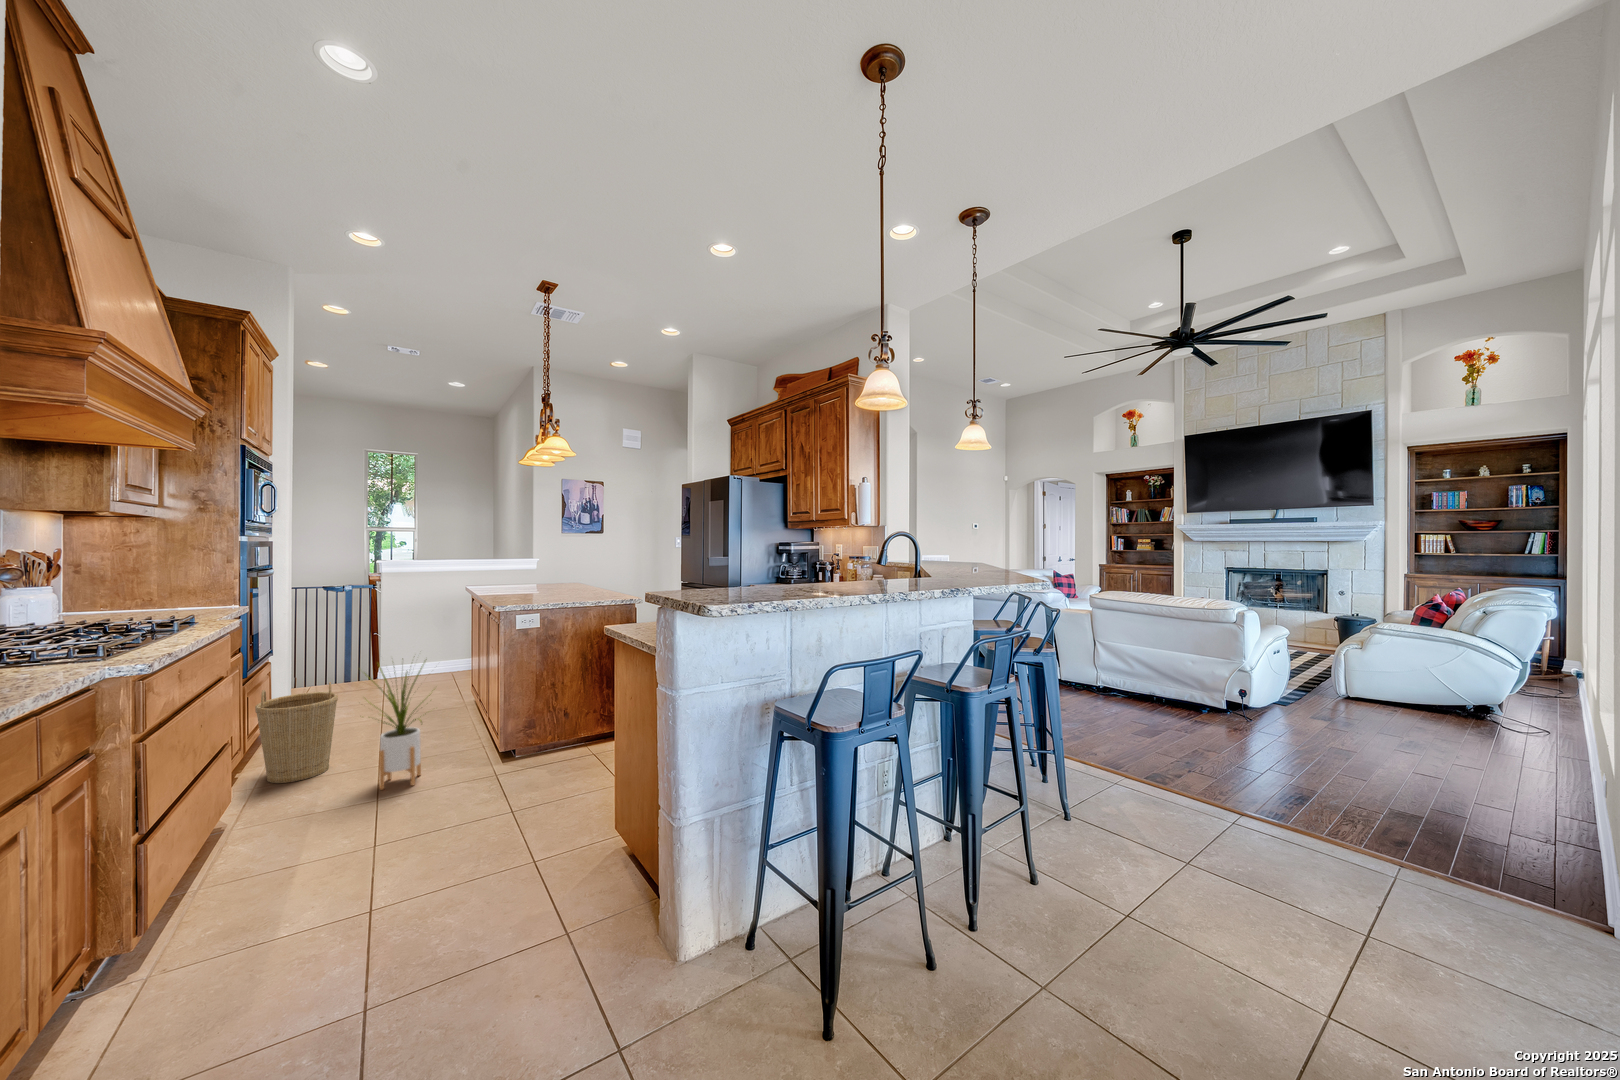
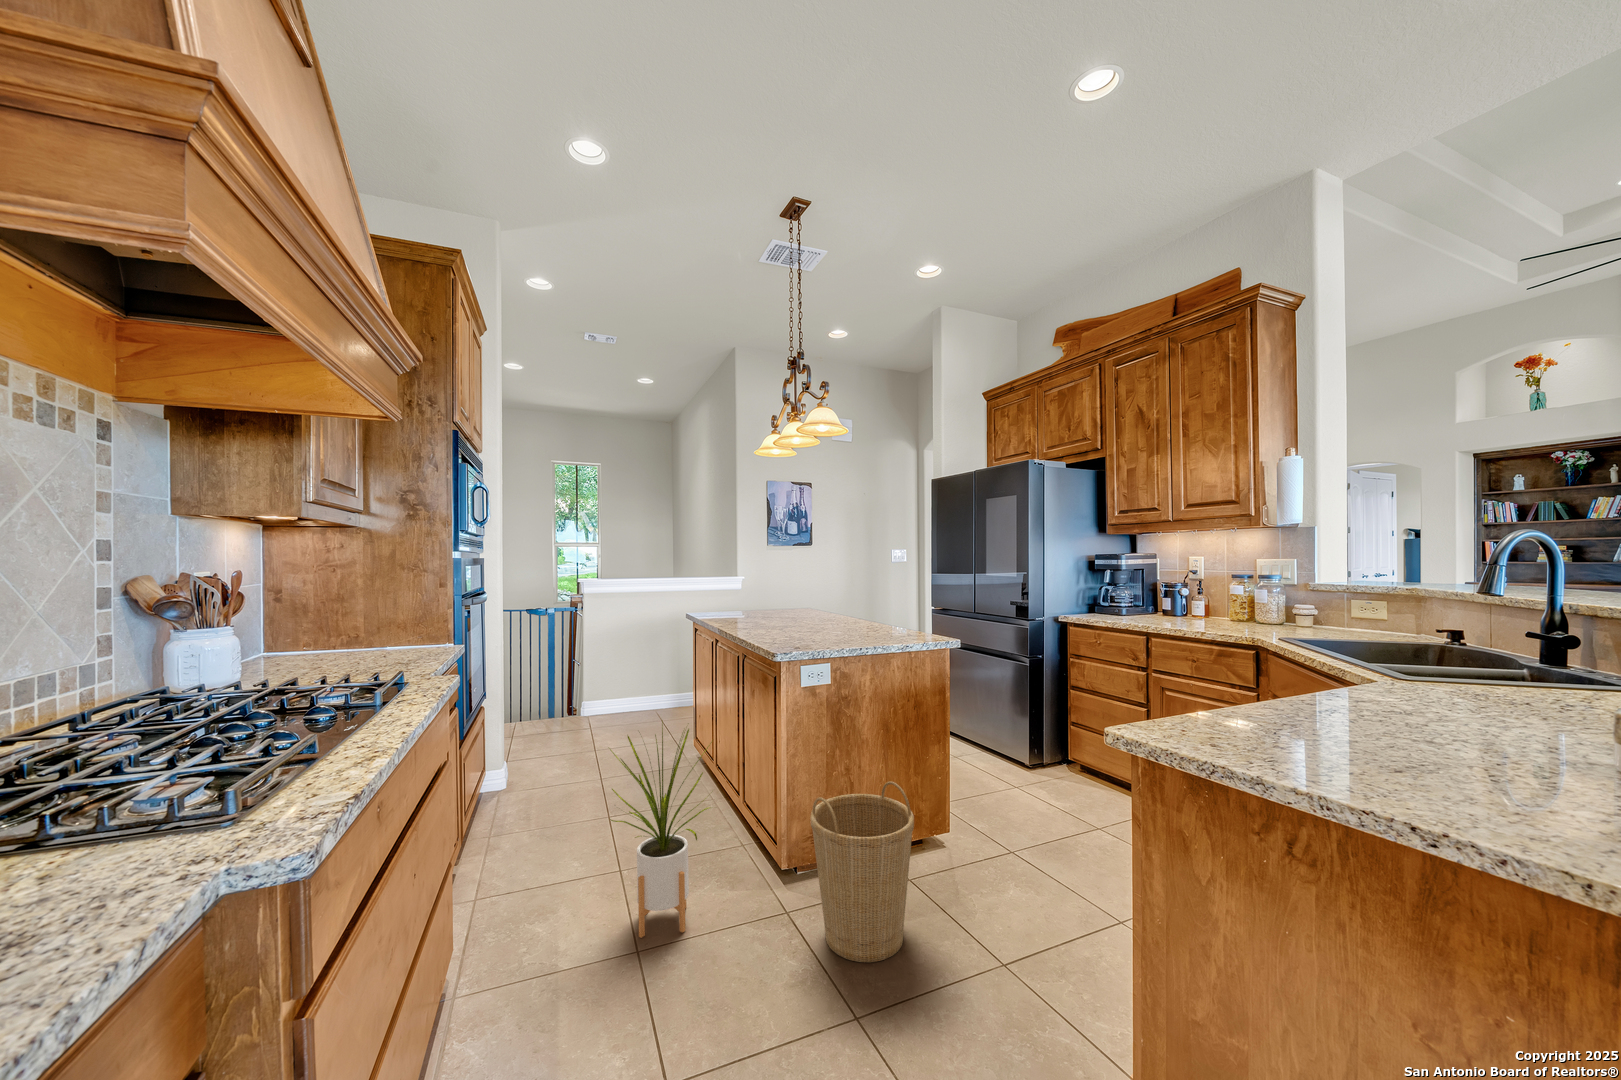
basket: present [255,682,338,783] -> present [811,782,914,962]

